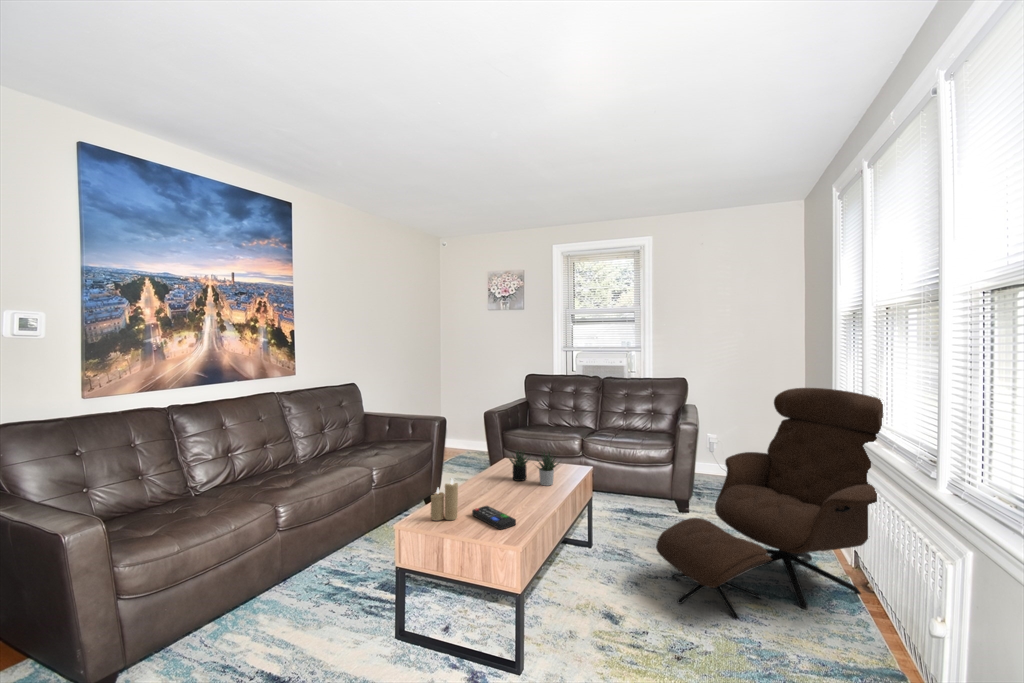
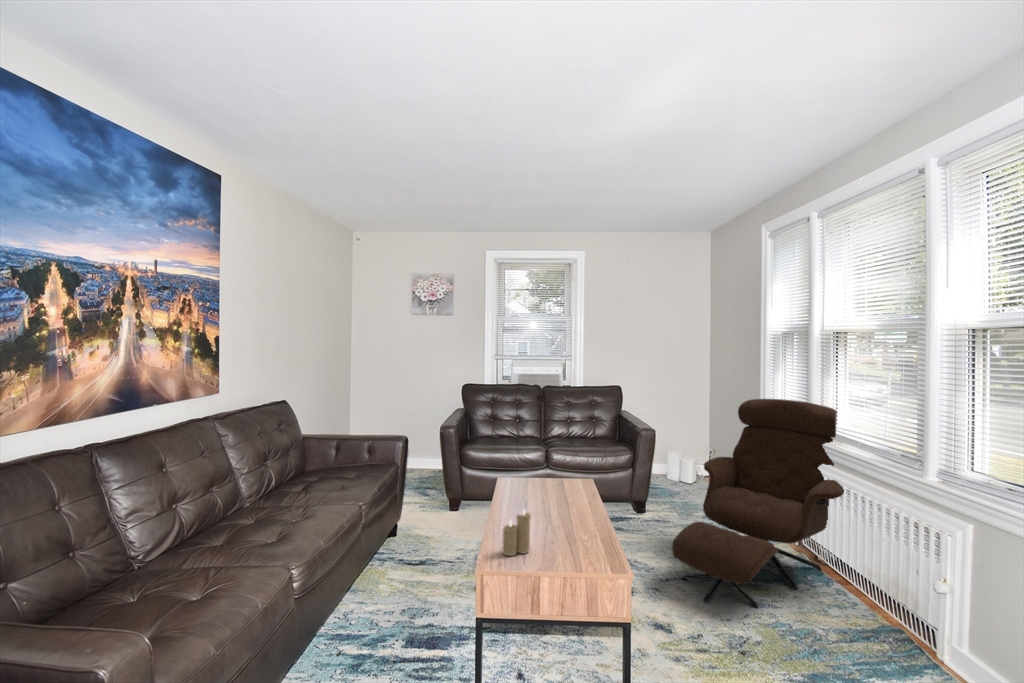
succulent plant: present [509,451,559,486] -> none [523,467,586,505]
remote control: present [472,506,516,530] -> none [540,533,594,557]

